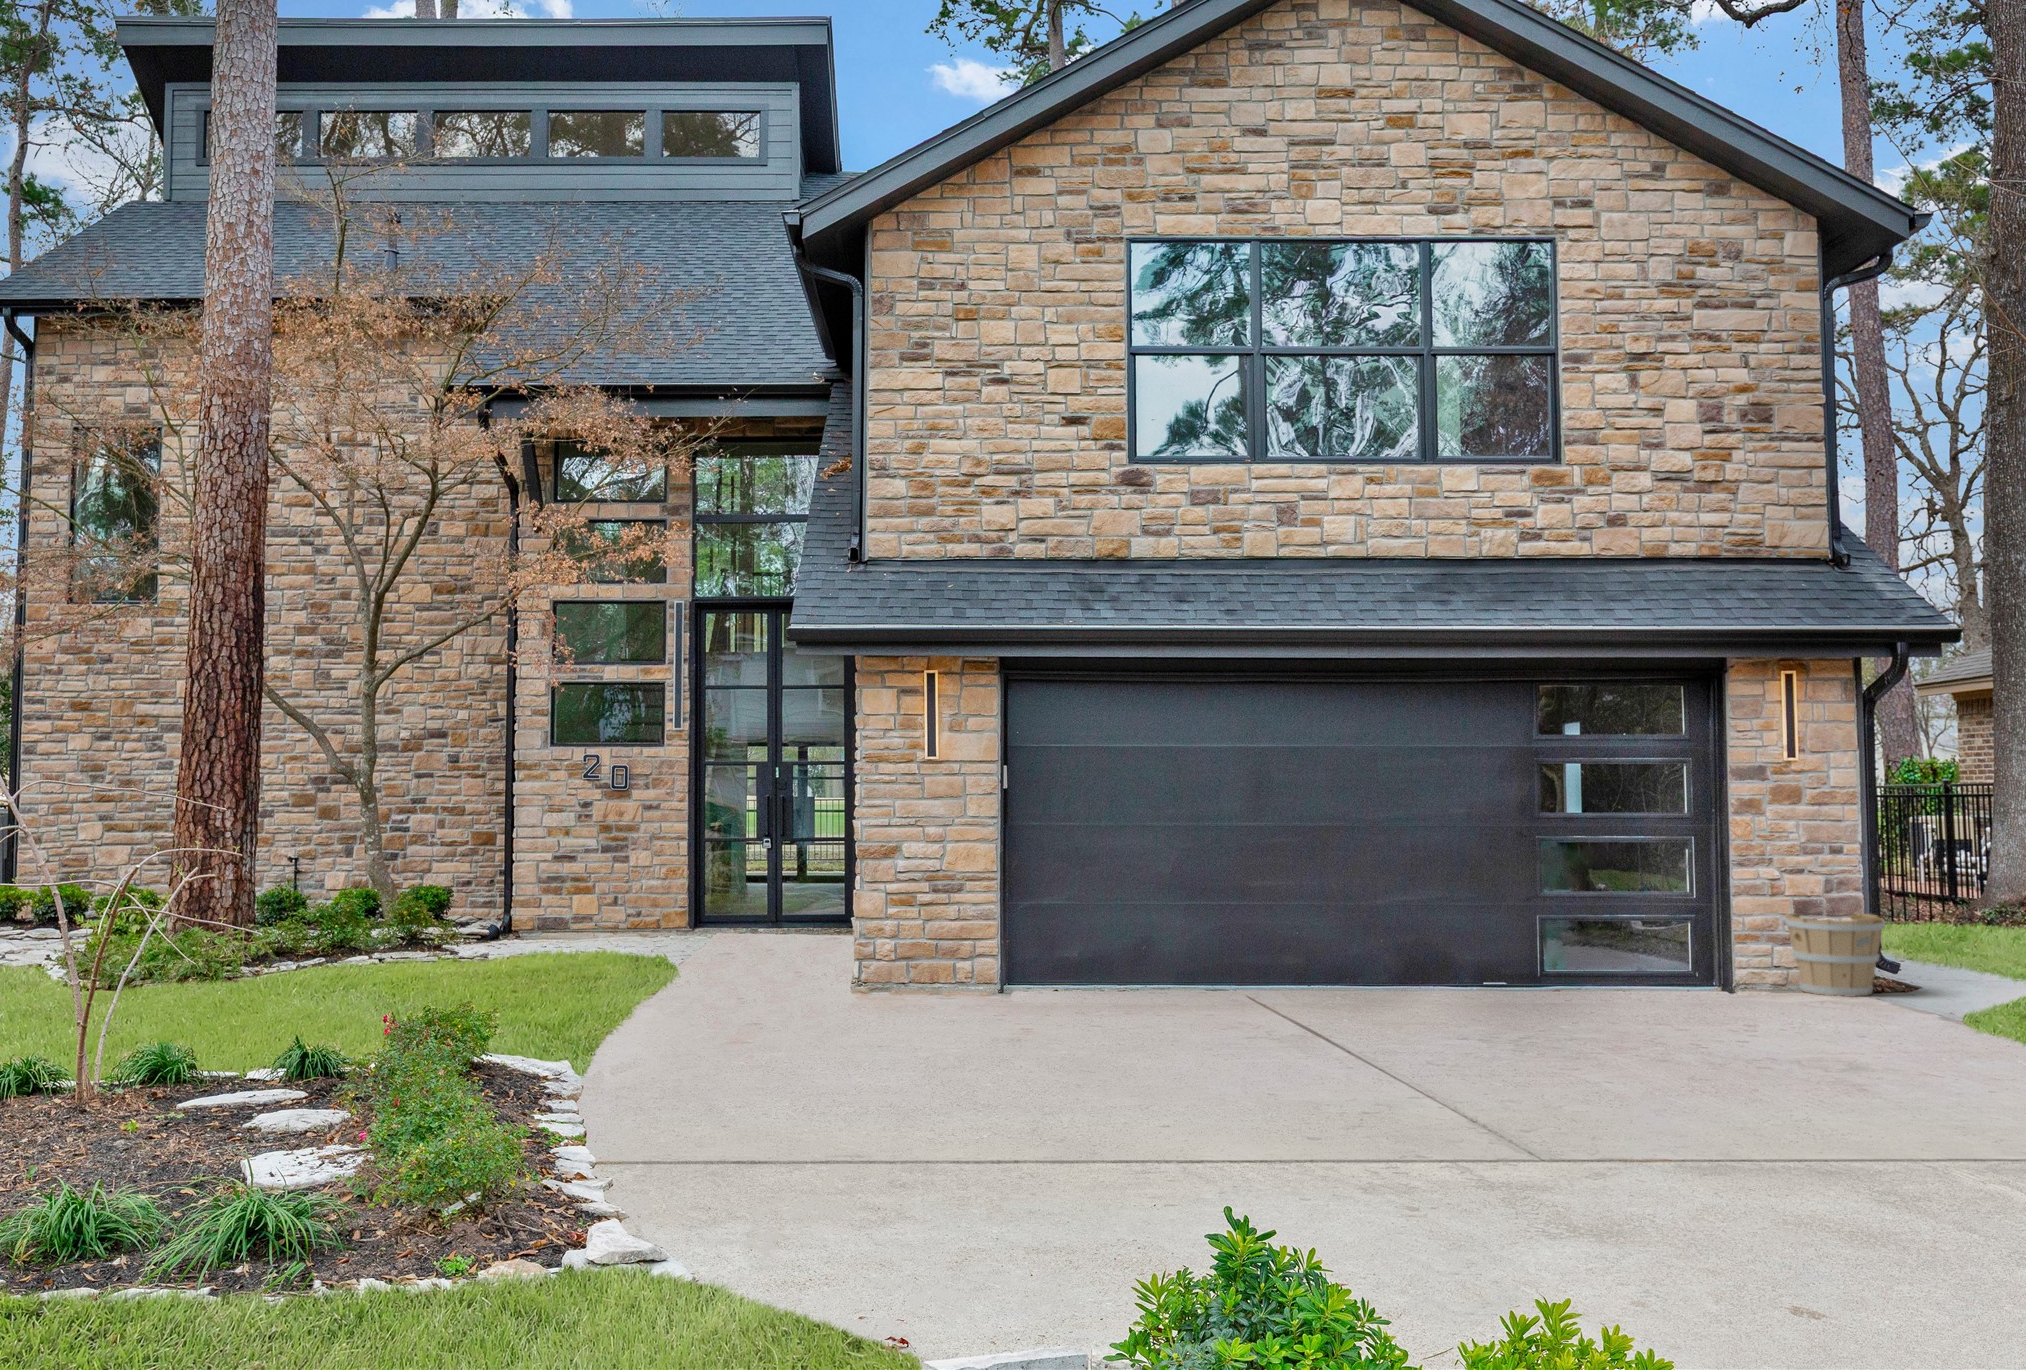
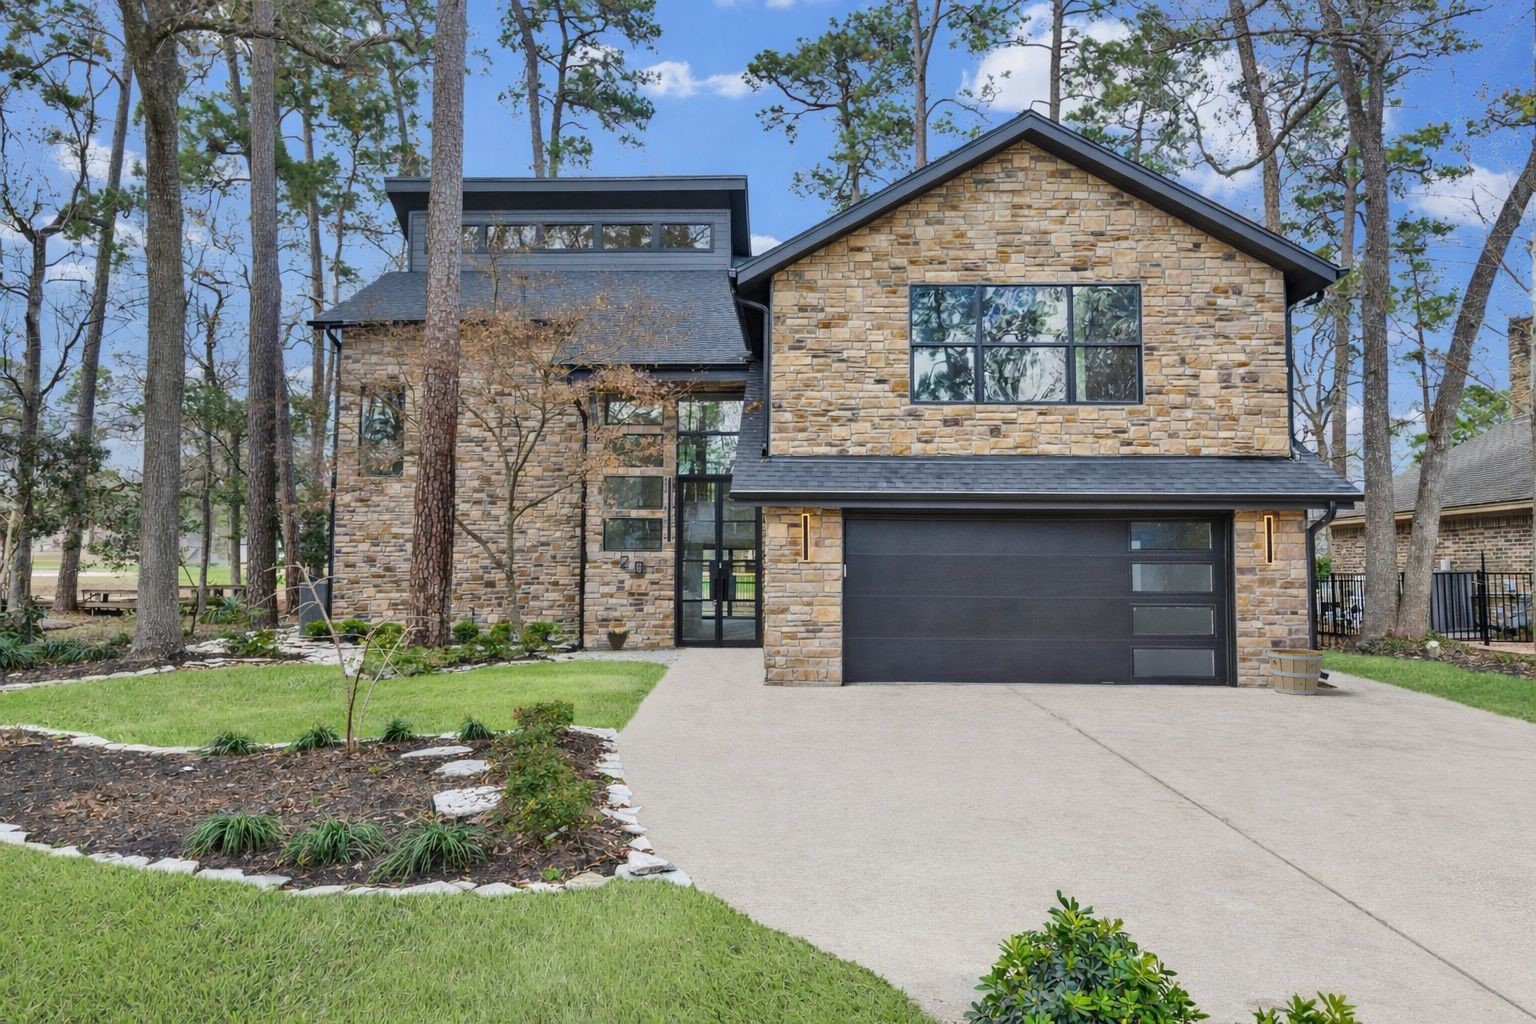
decorative plant: none [539,896,613,936] -> present [607,630,631,650]

